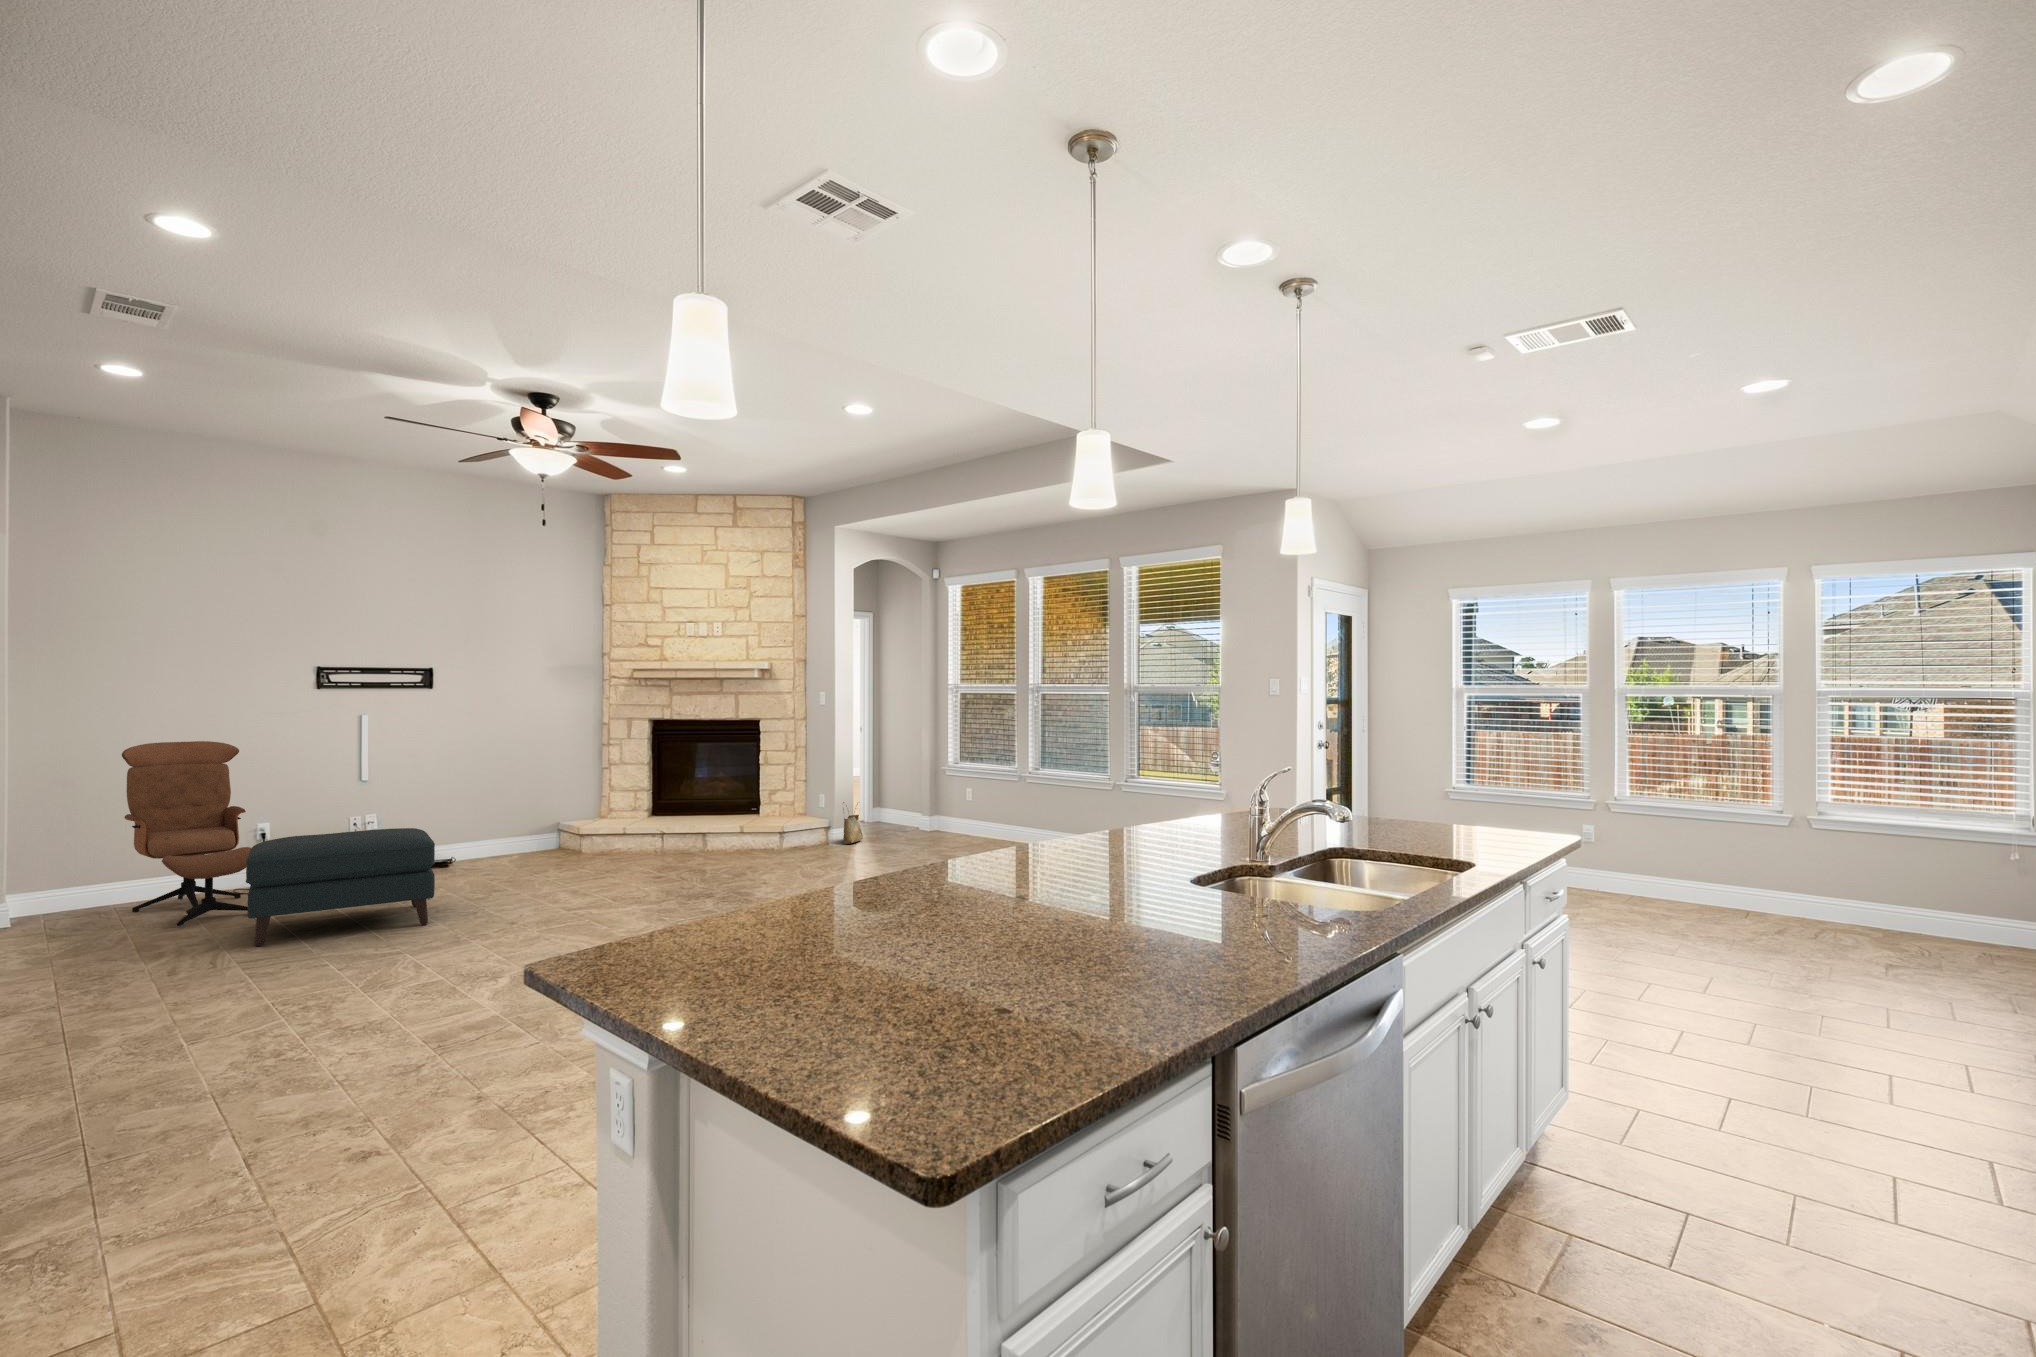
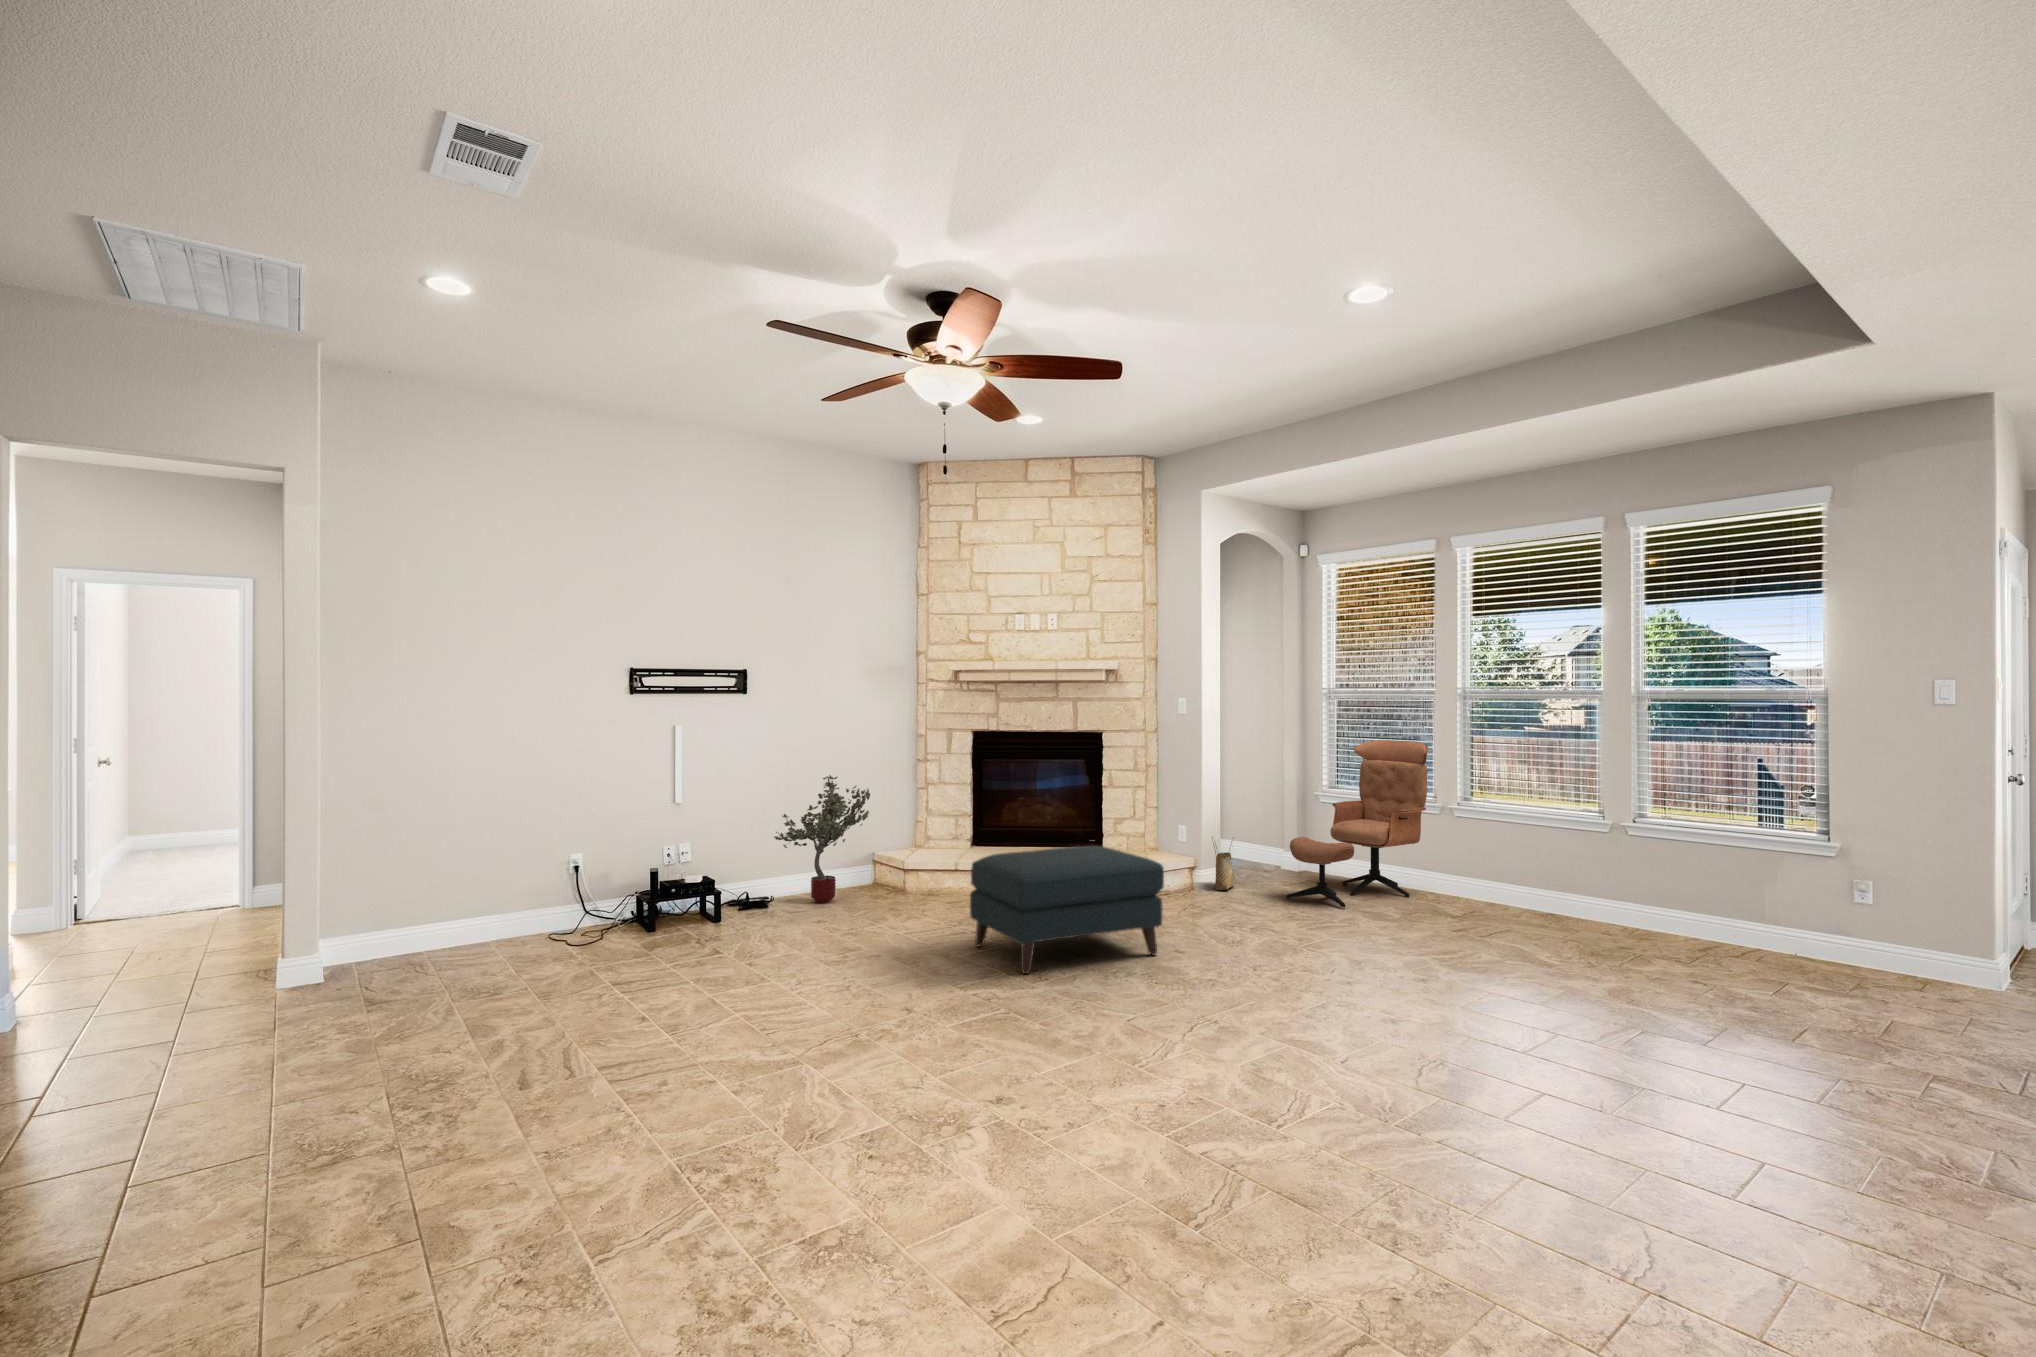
lounge chair: present [122,741,251,927] -> present [1286,740,1428,907]
potted tree: none [454,756,548,863] -> present [774,775,870,903]
ottoman: present [246,828,435,946] -> present [970,846,1164,974]

